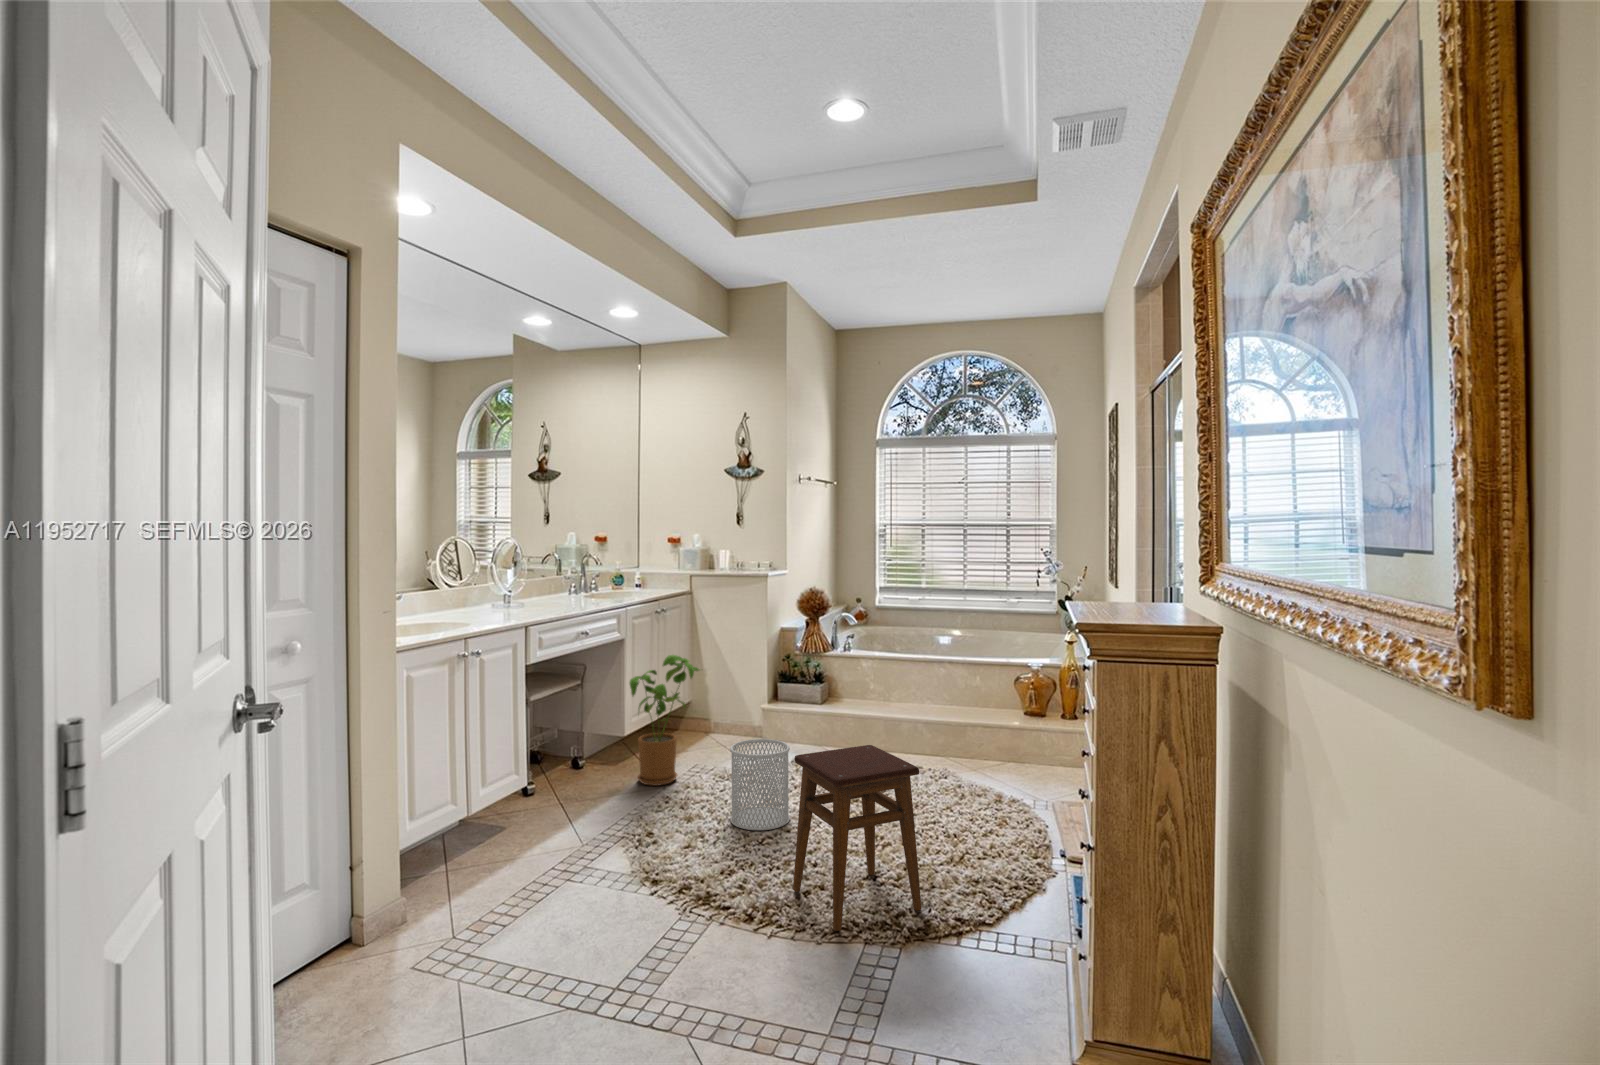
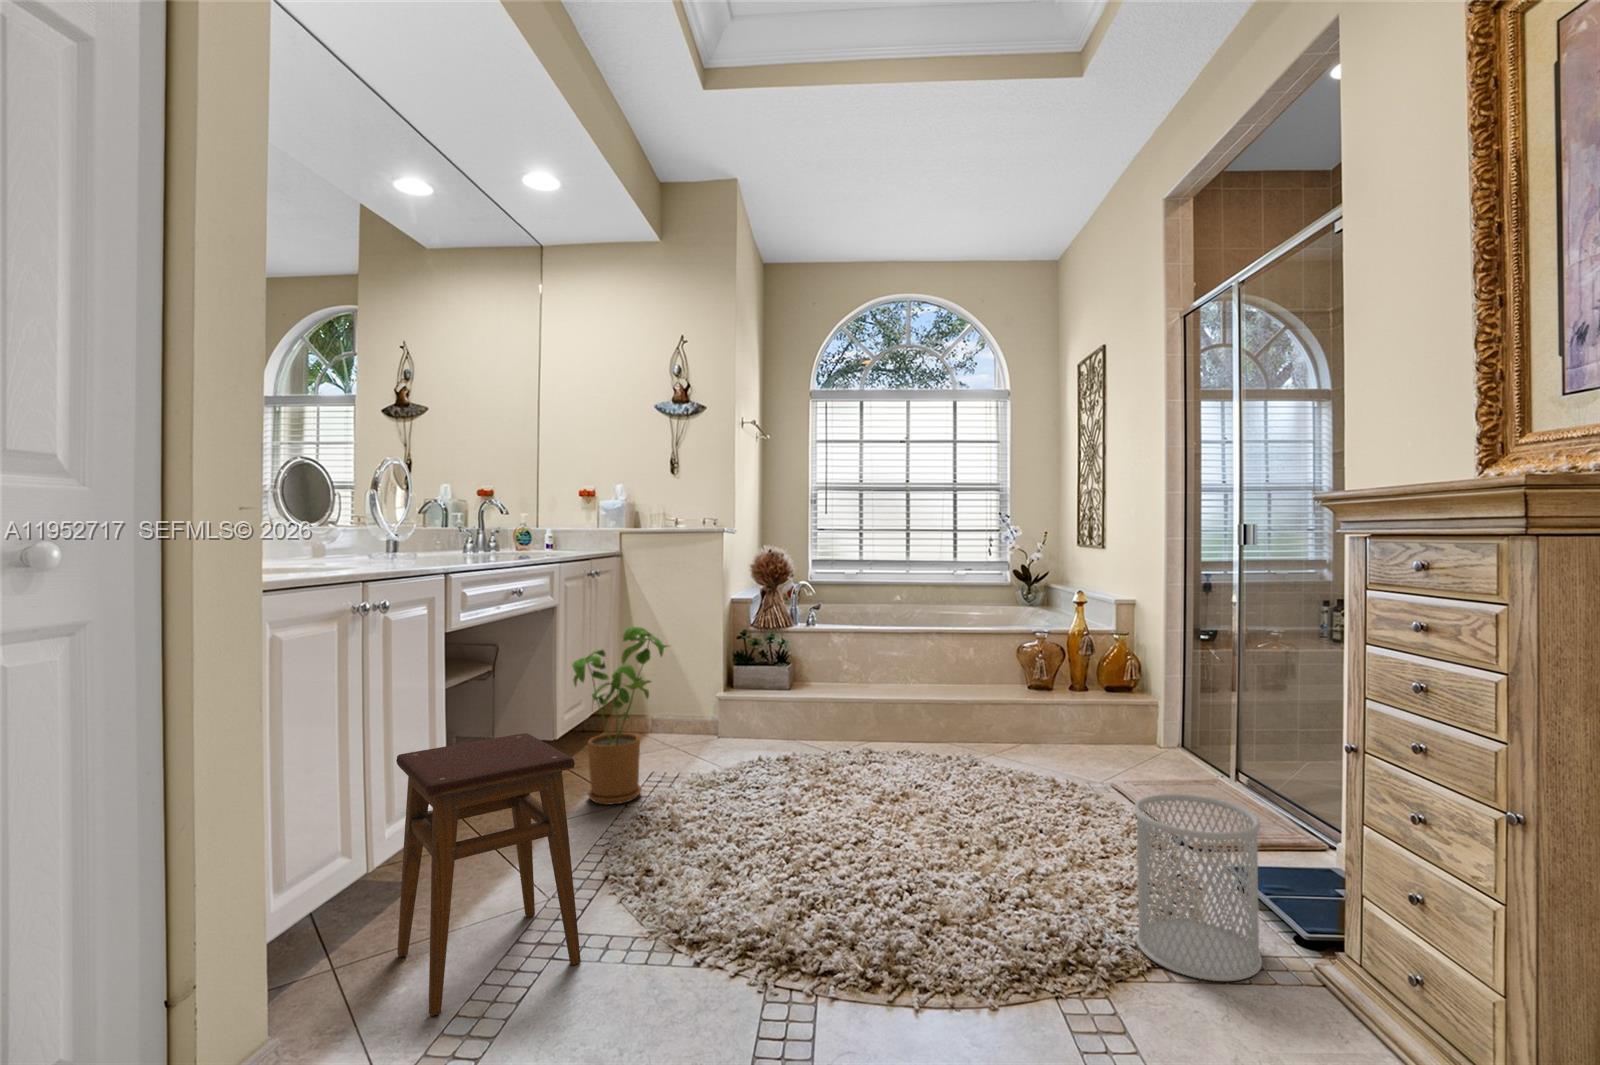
wastebasket: present [730,739,790,830] -> present [1134,794,1262,981]
stool: present [793,745,922,931] -> present [396,733,581,1016]

